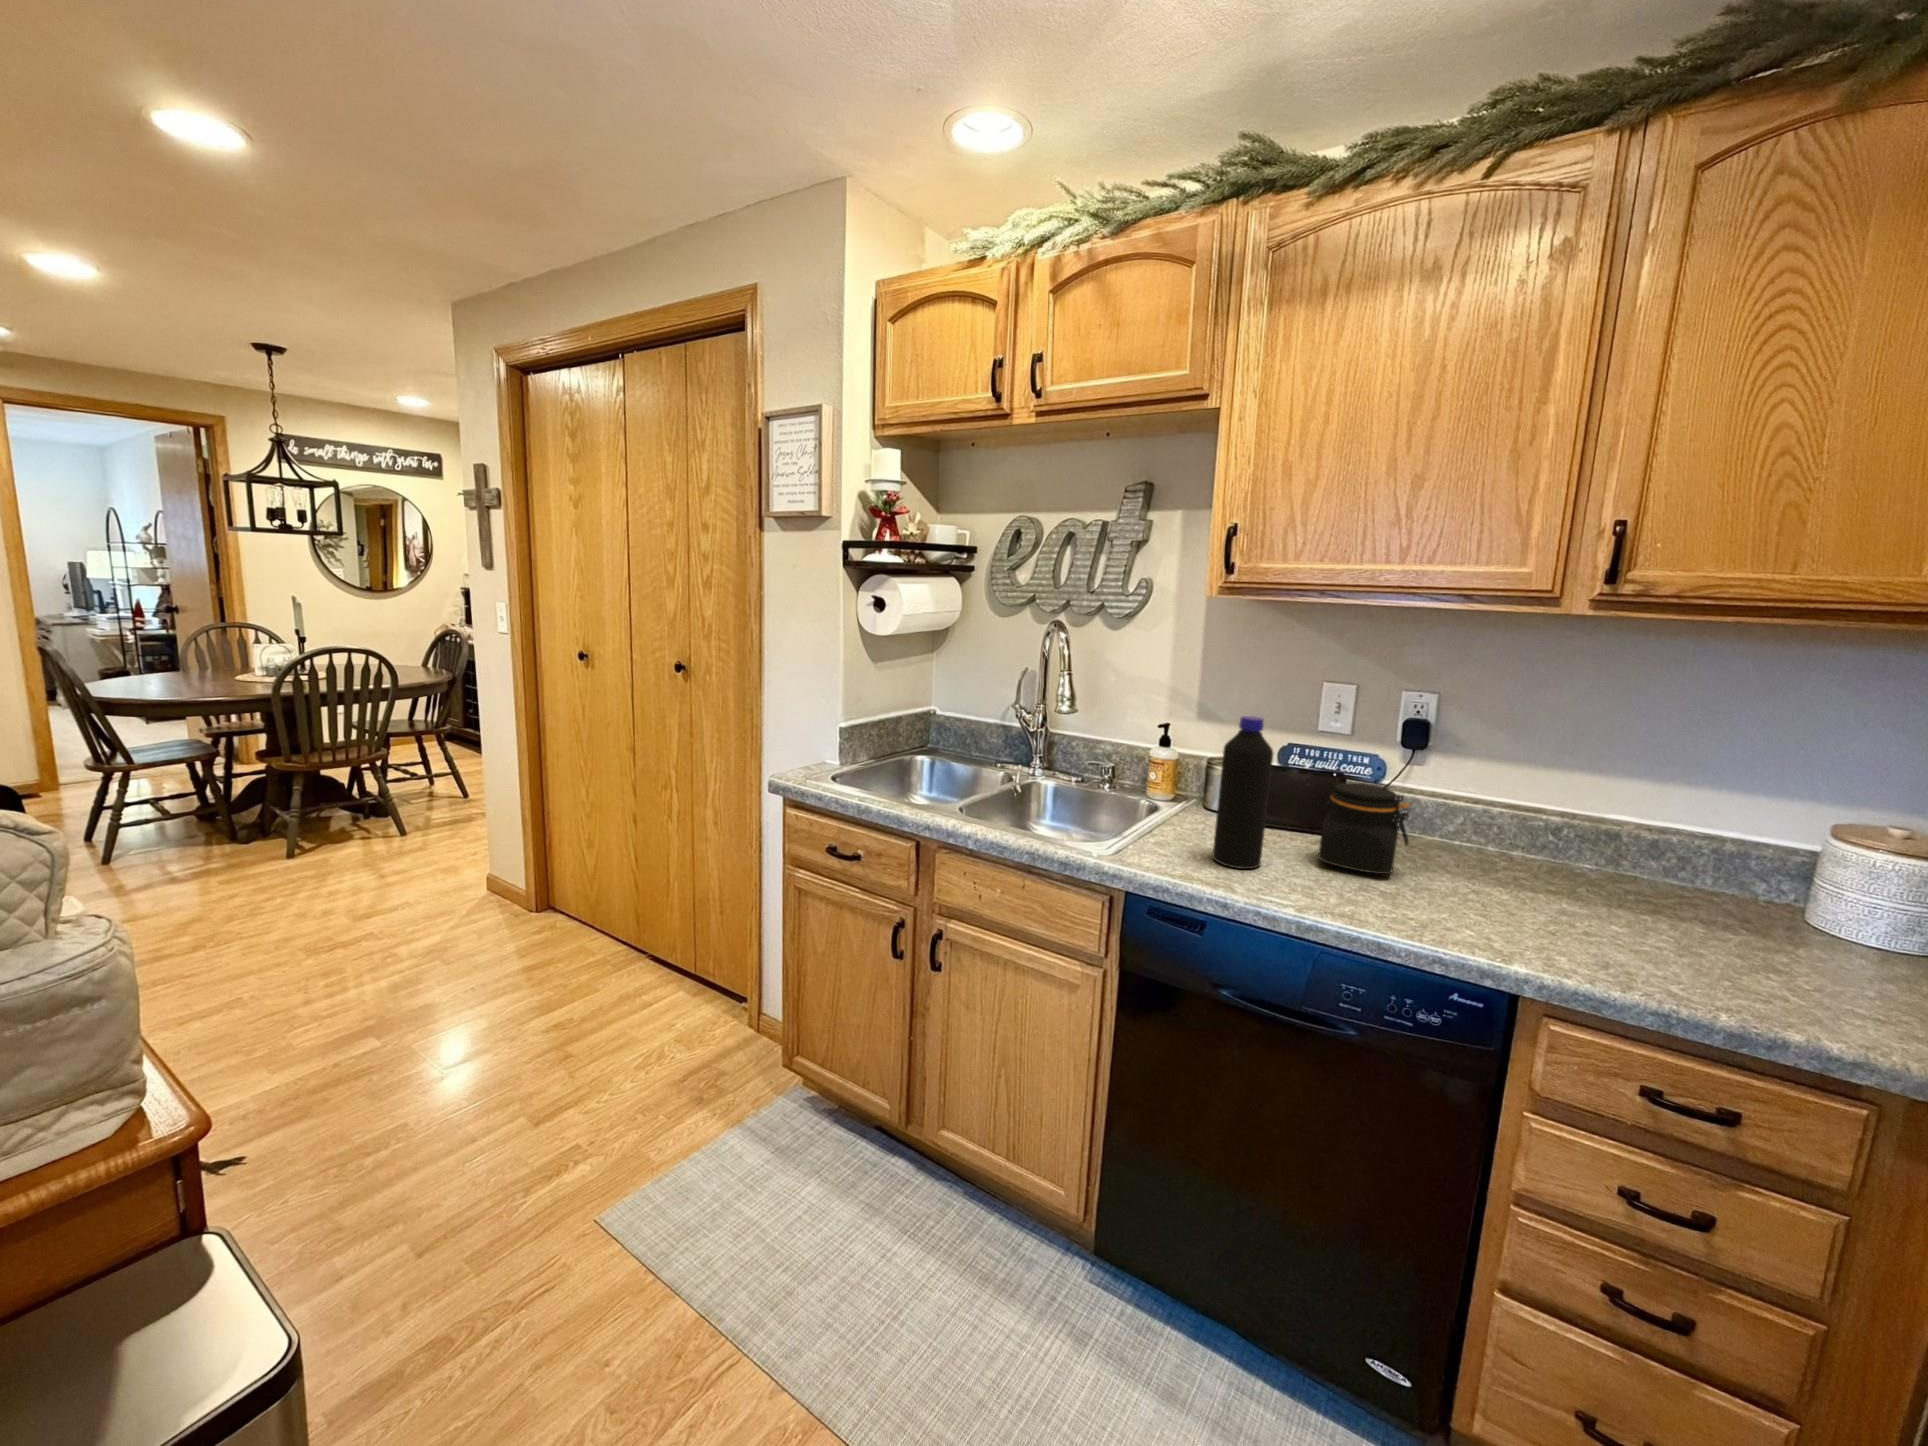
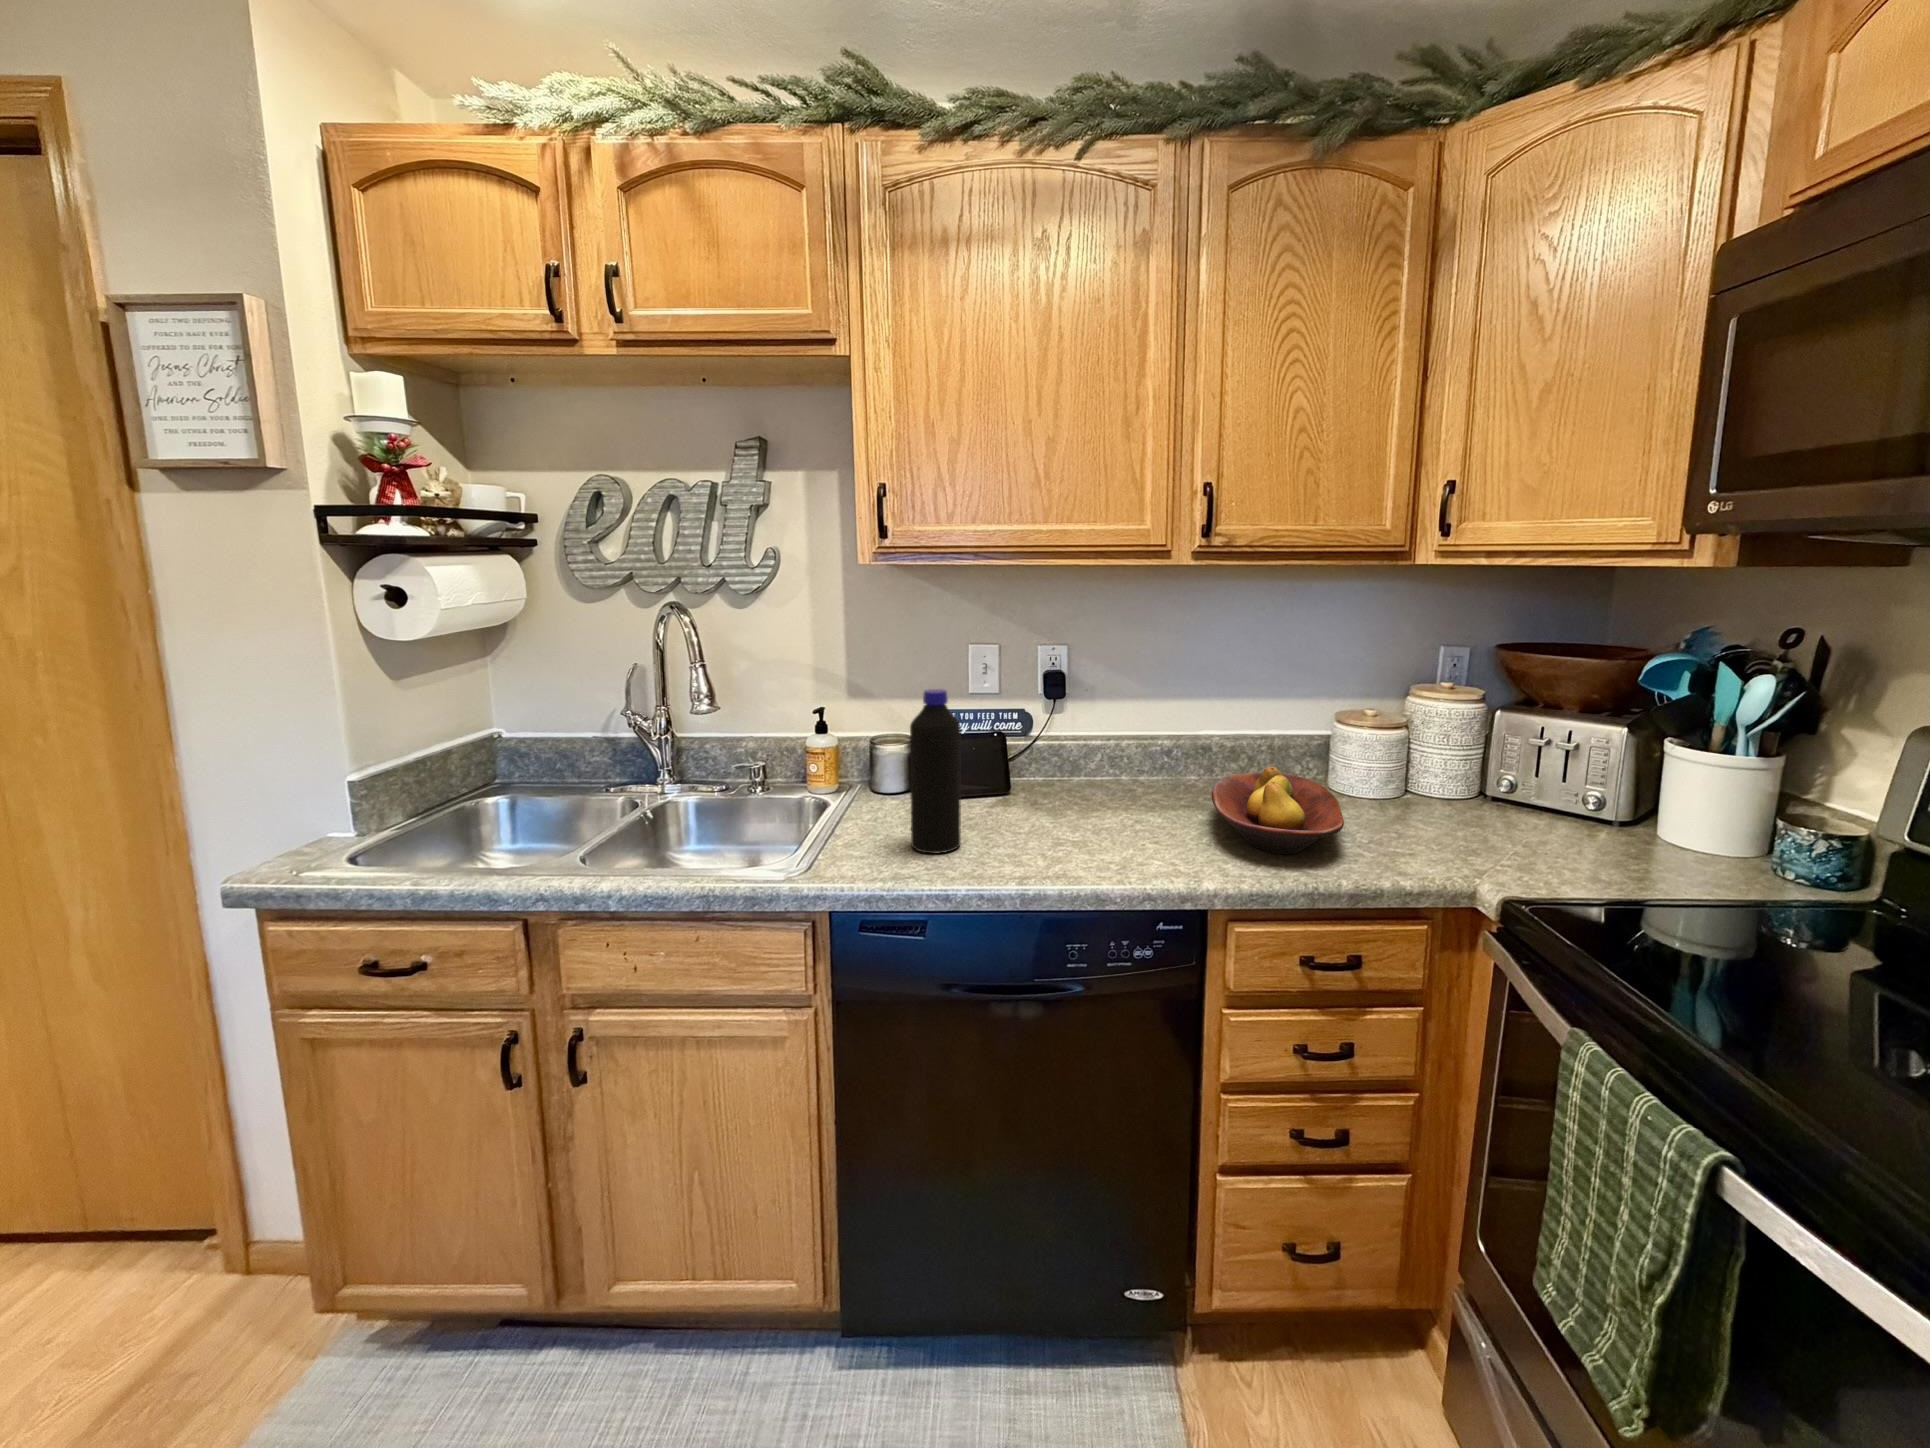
jar: present [1315,782,1409,874] -> none [996,740,1082,827]
fruit bowl: none [1570,865,1777,971] -> present [1212,766,1344,854]

